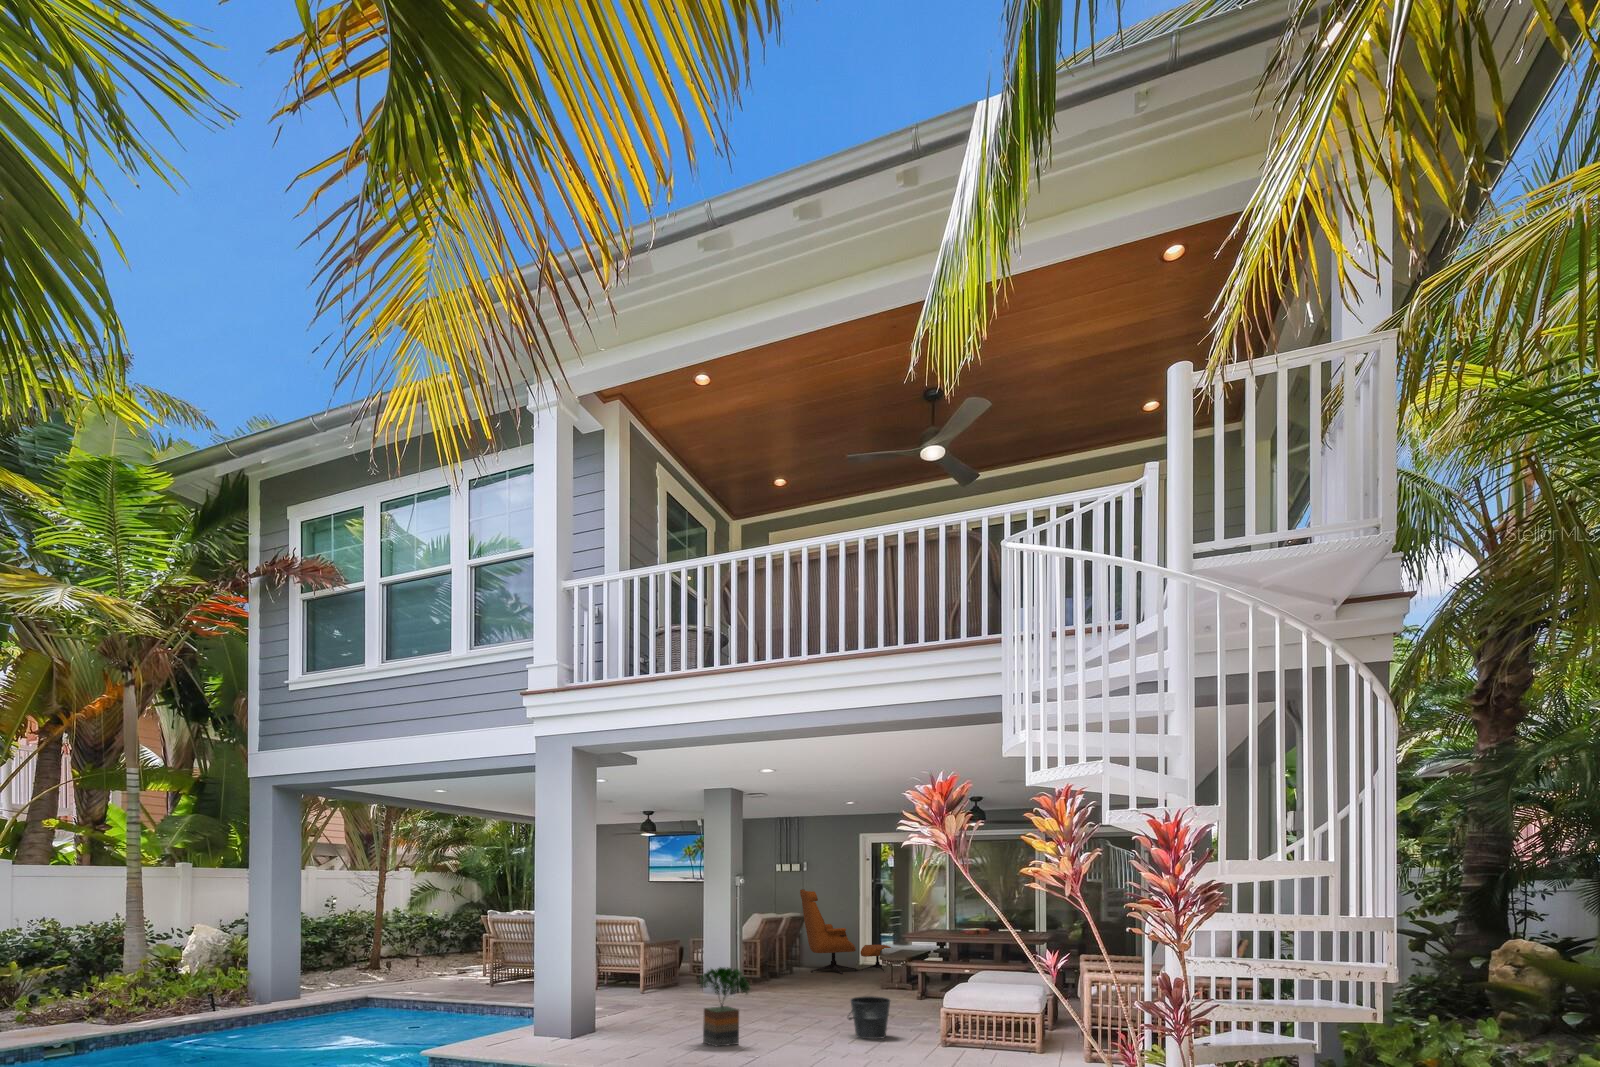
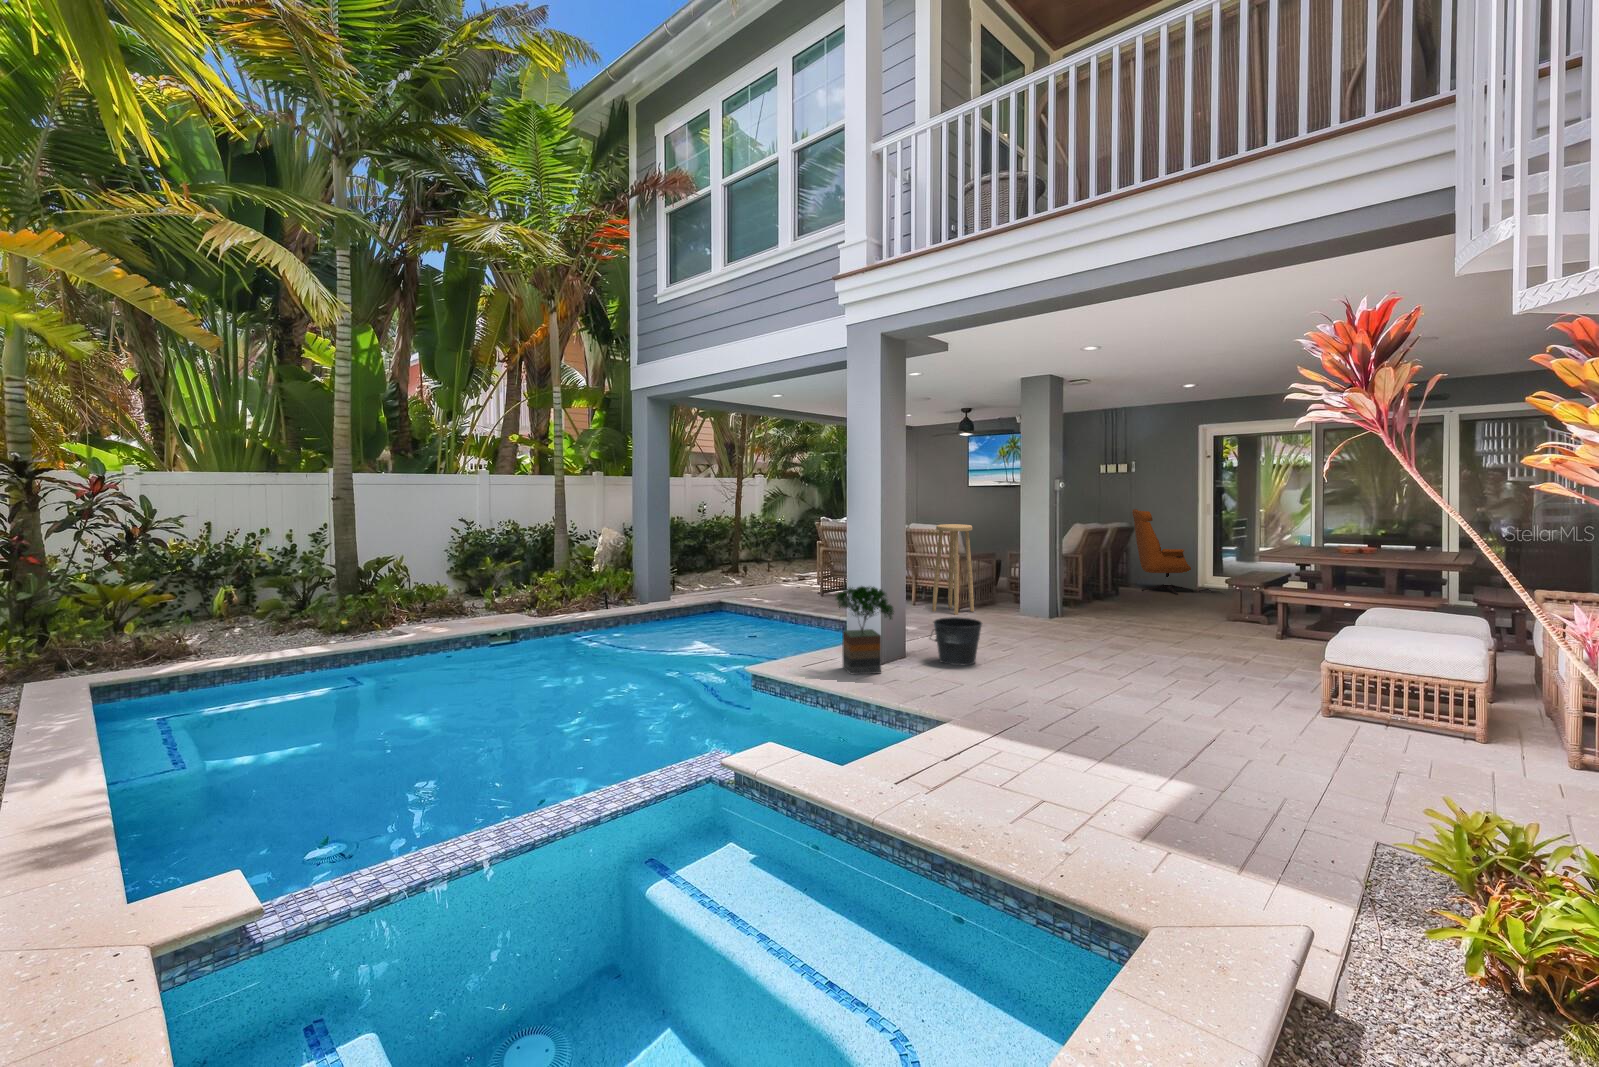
stool: none [620,910,660,1002] -> present [932,524,974,615]
potted tree: present [699,967,750,1046] -> present [835,586,894,674]
bucket: present [848,996,890,1039] -> present [930,617,982,665]

